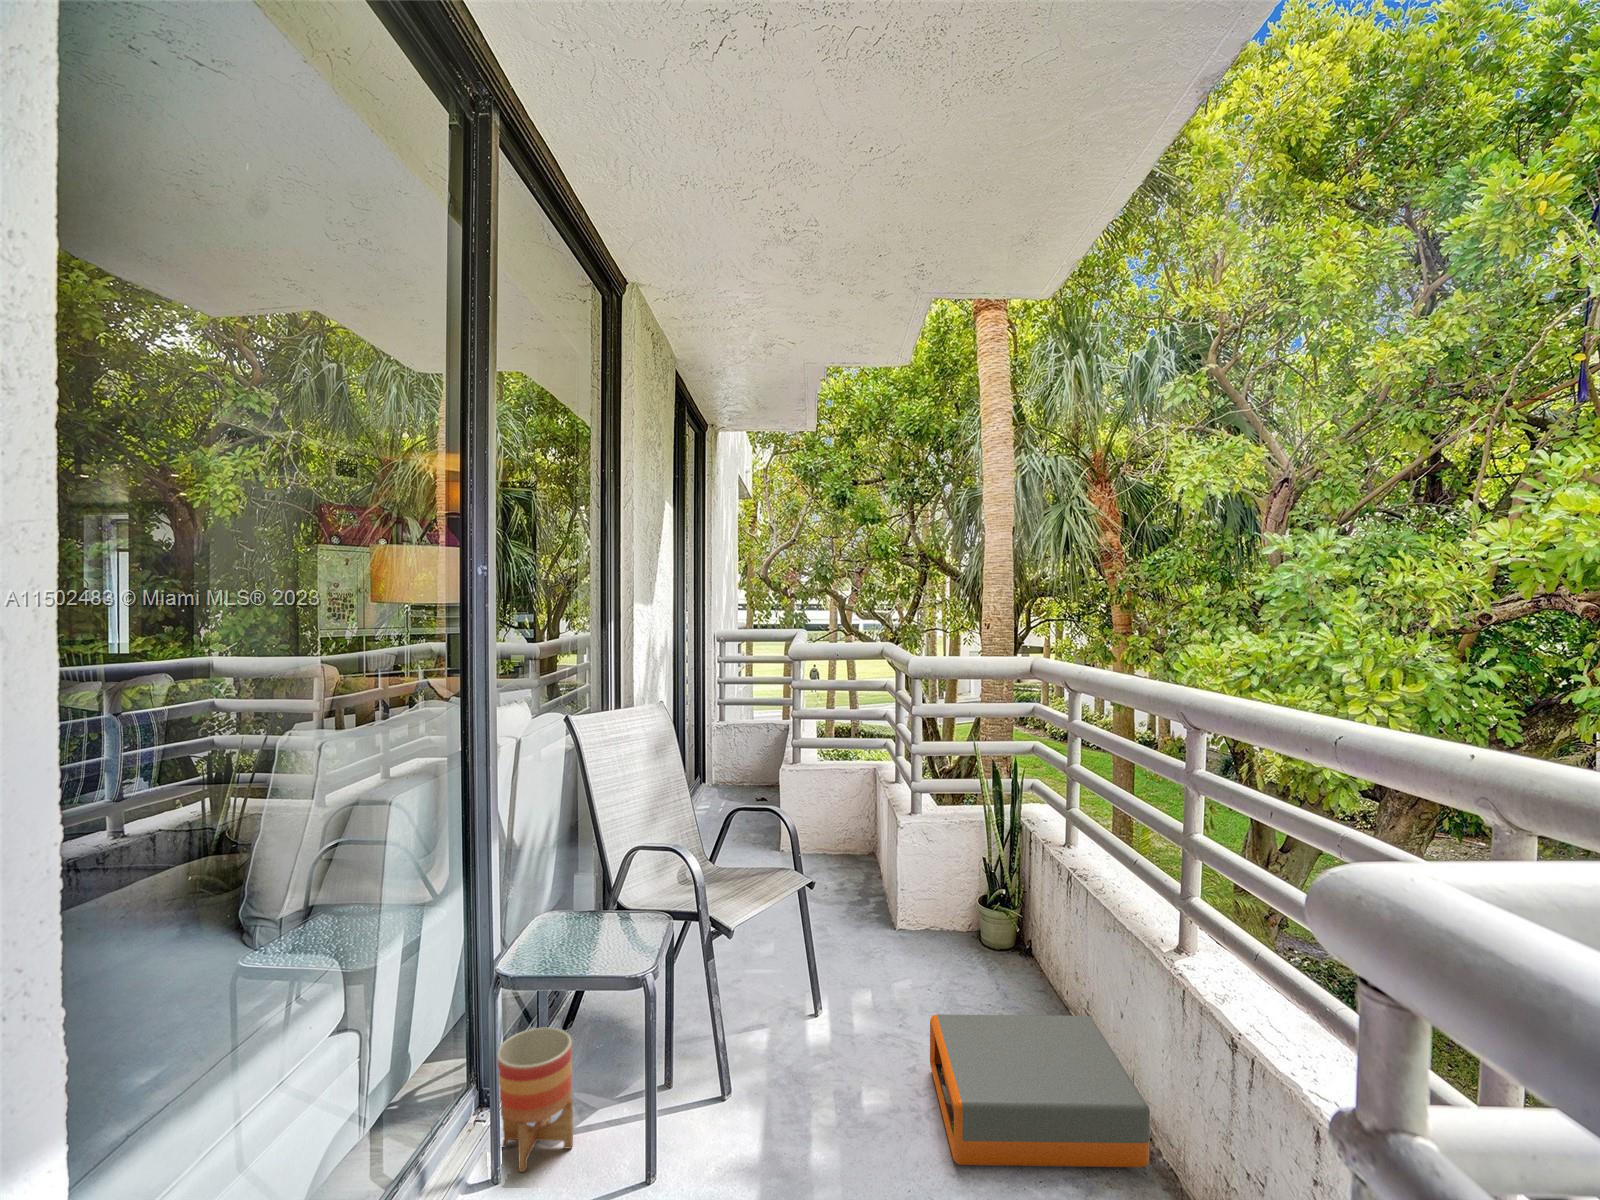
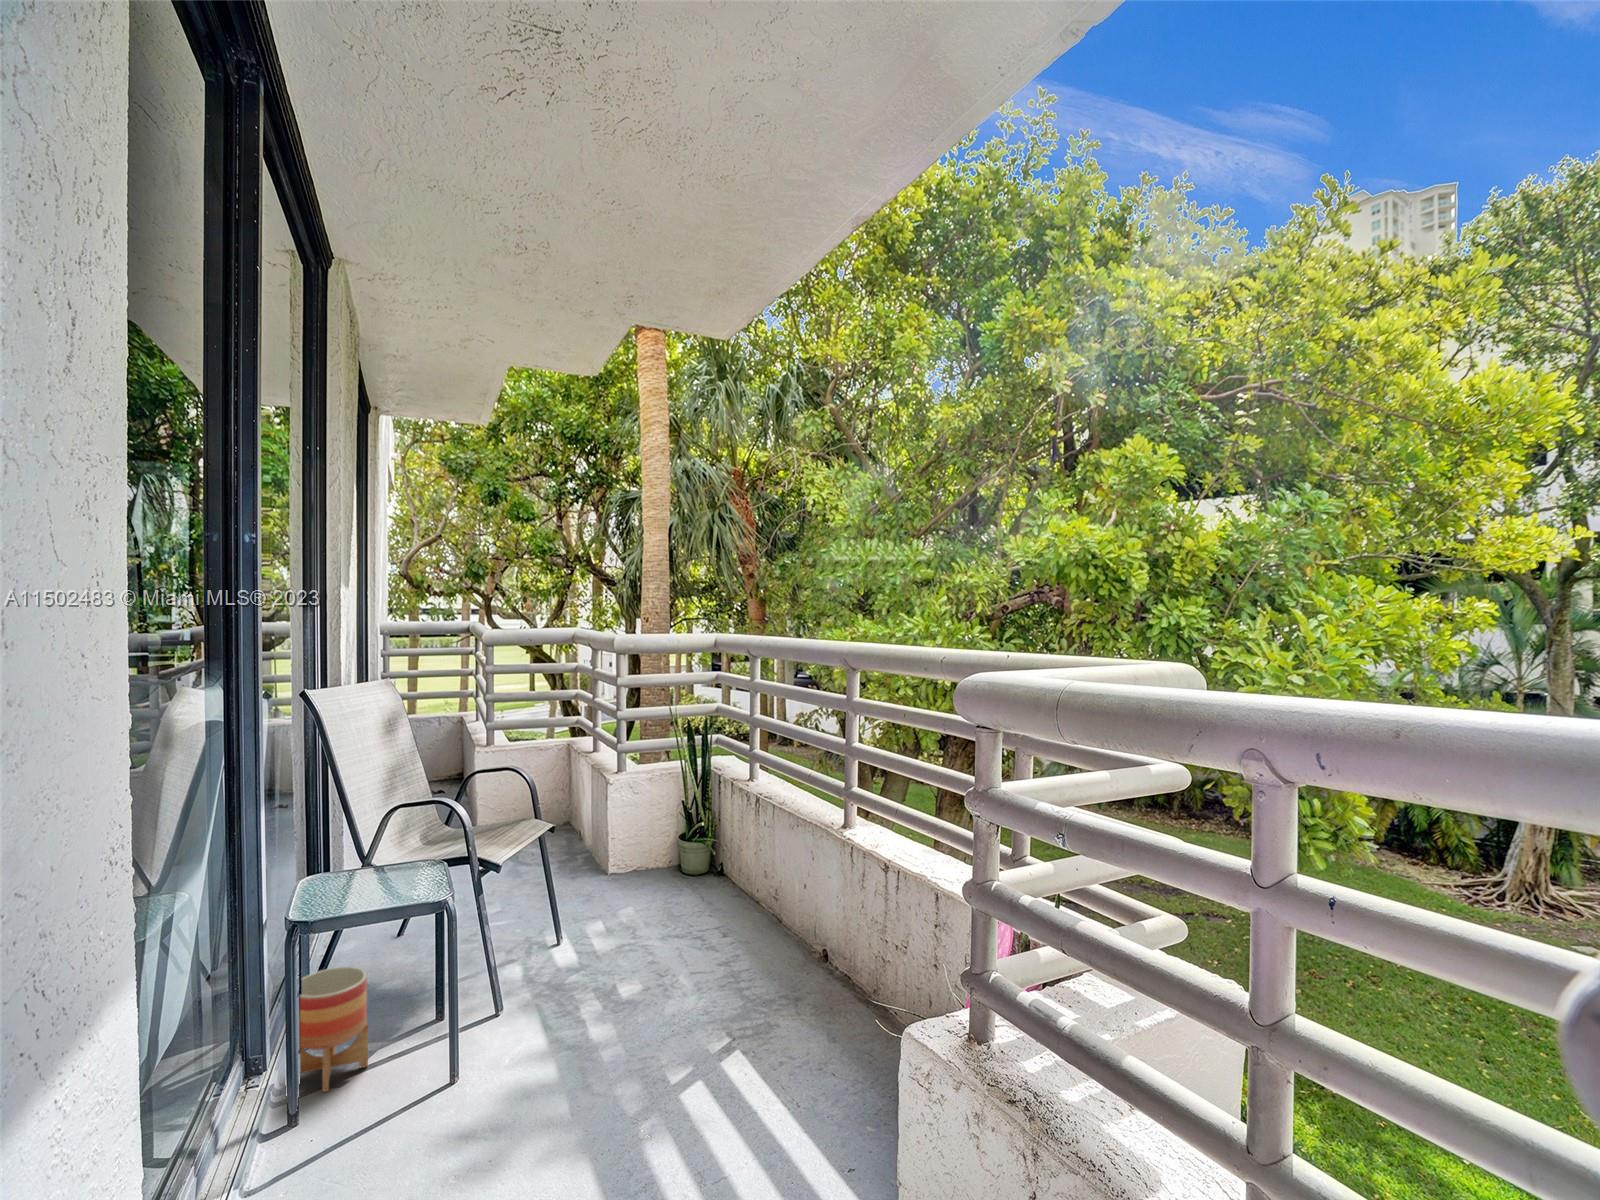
storage box: present [930,1014,1150,1167] -> none [664,894,830,1003]

